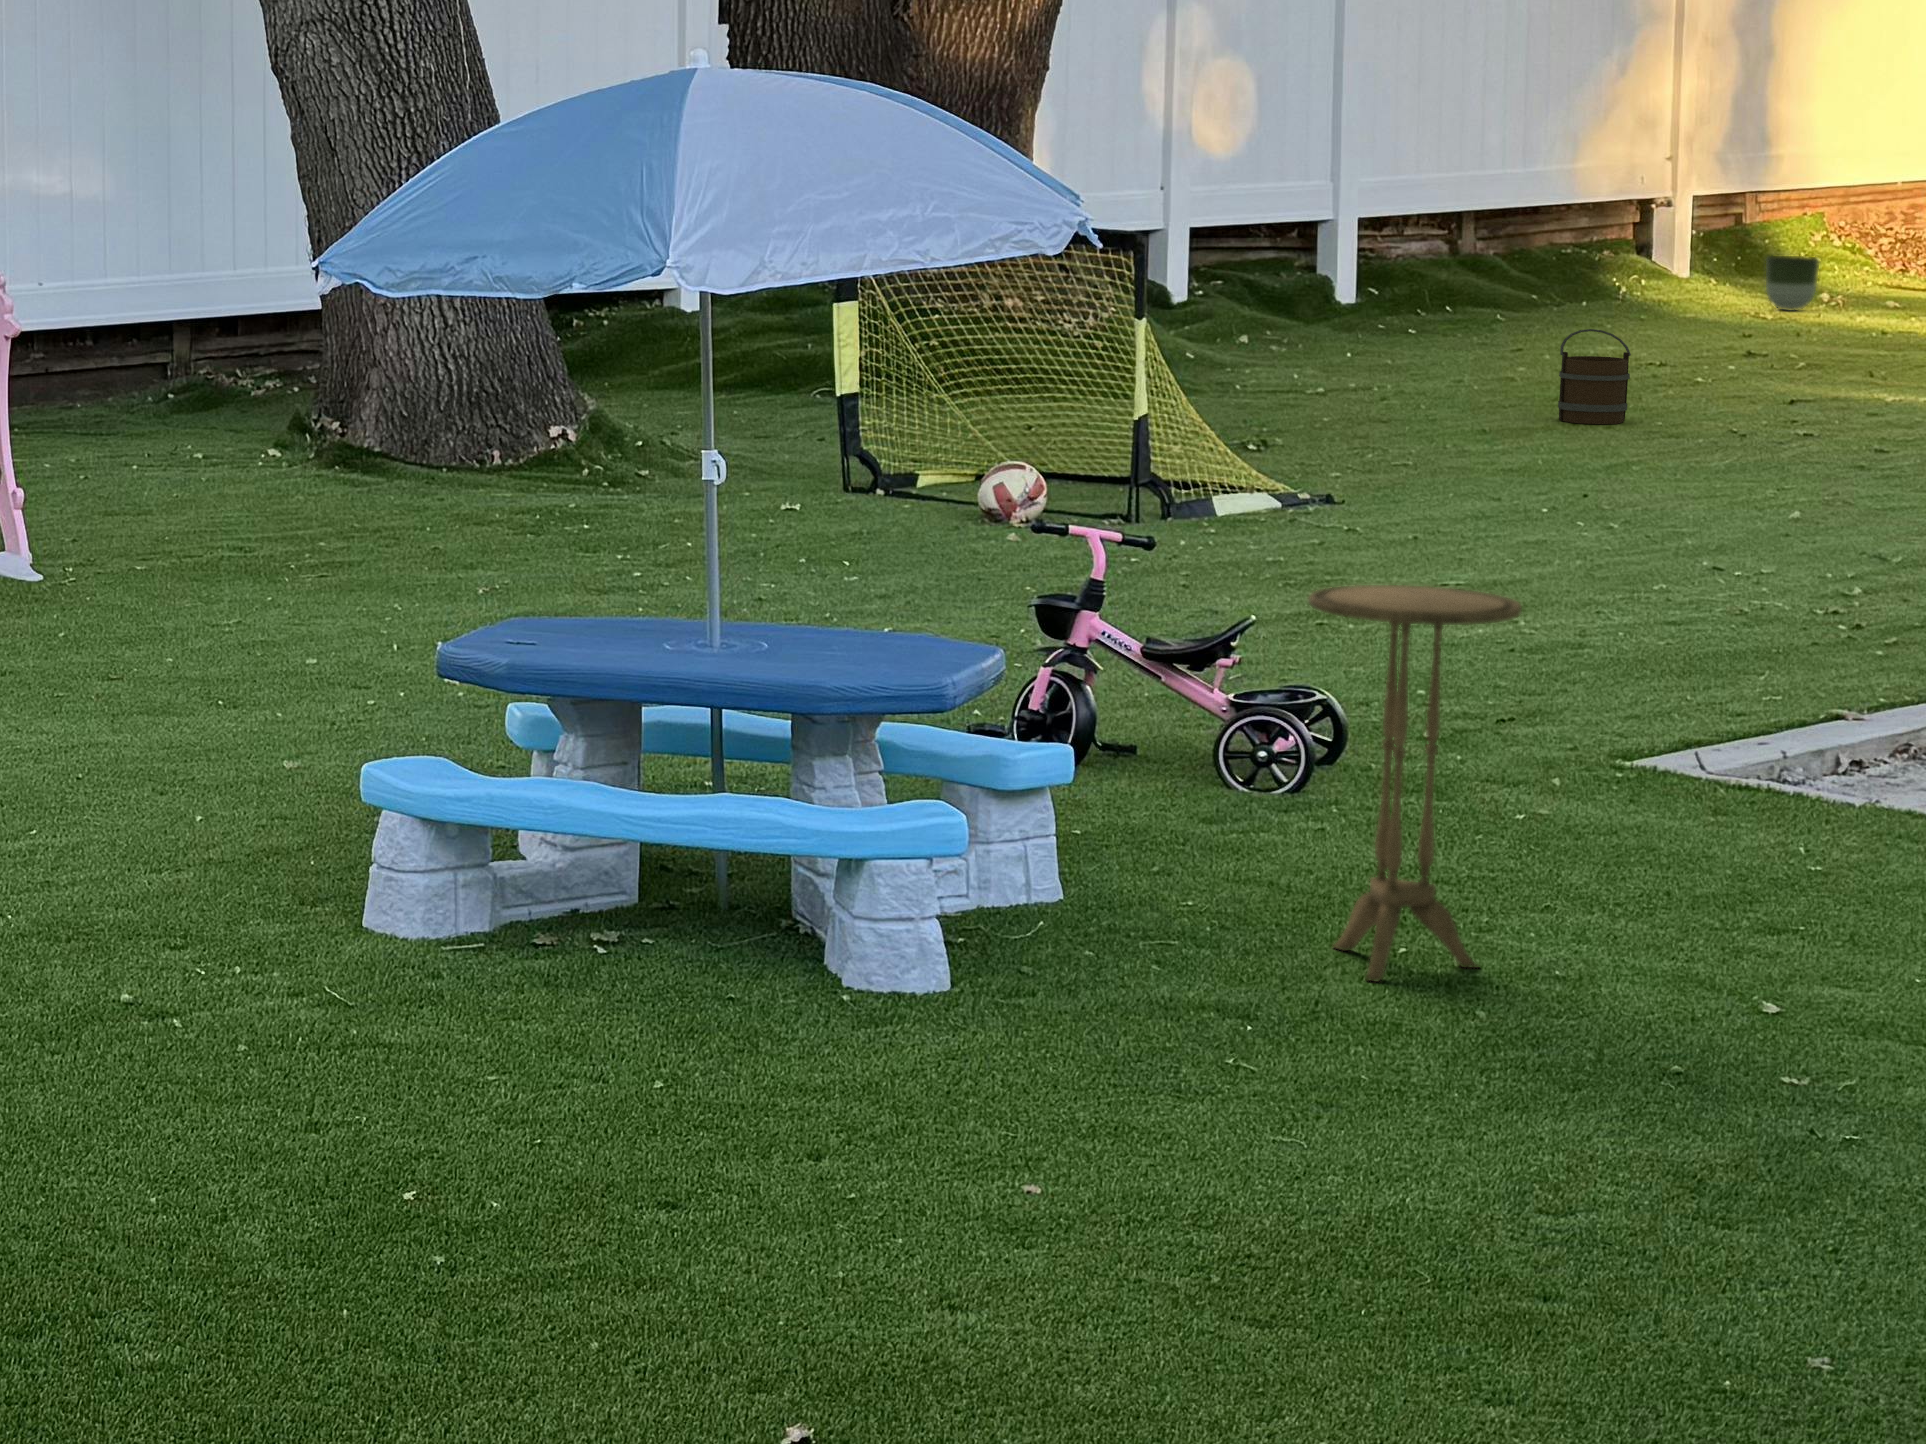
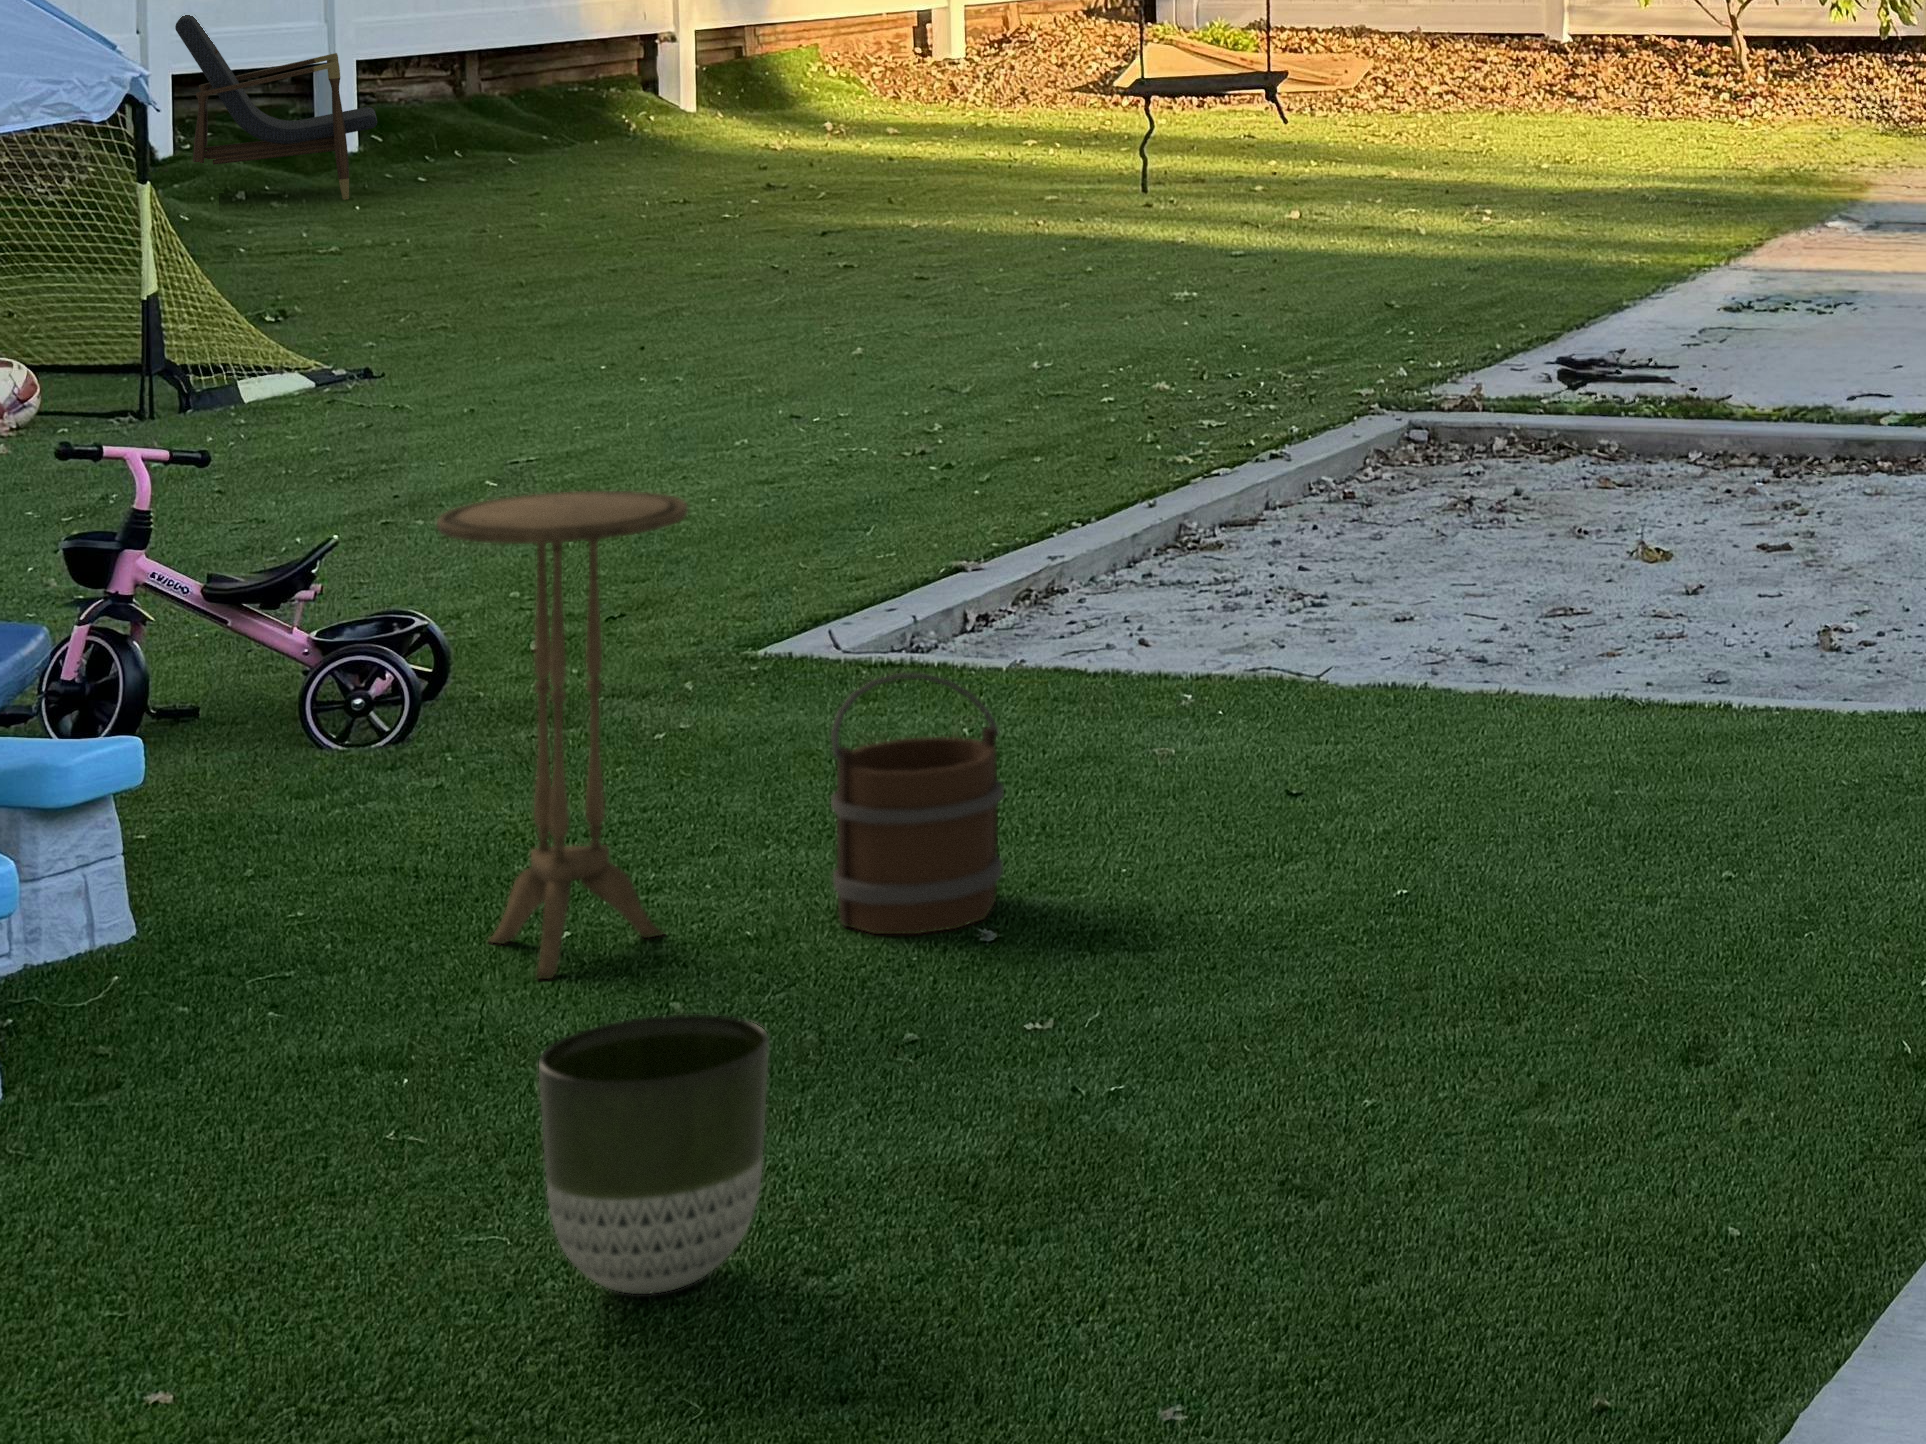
lounge chair: none [1187,168,1361,346] -> present [175,15,377,200]
planter: present [1766,256,1820,311] -> present [539,1015,769,1294]
bucket: present [1558,329,1631,424] -> present [831,673,1004,934]

